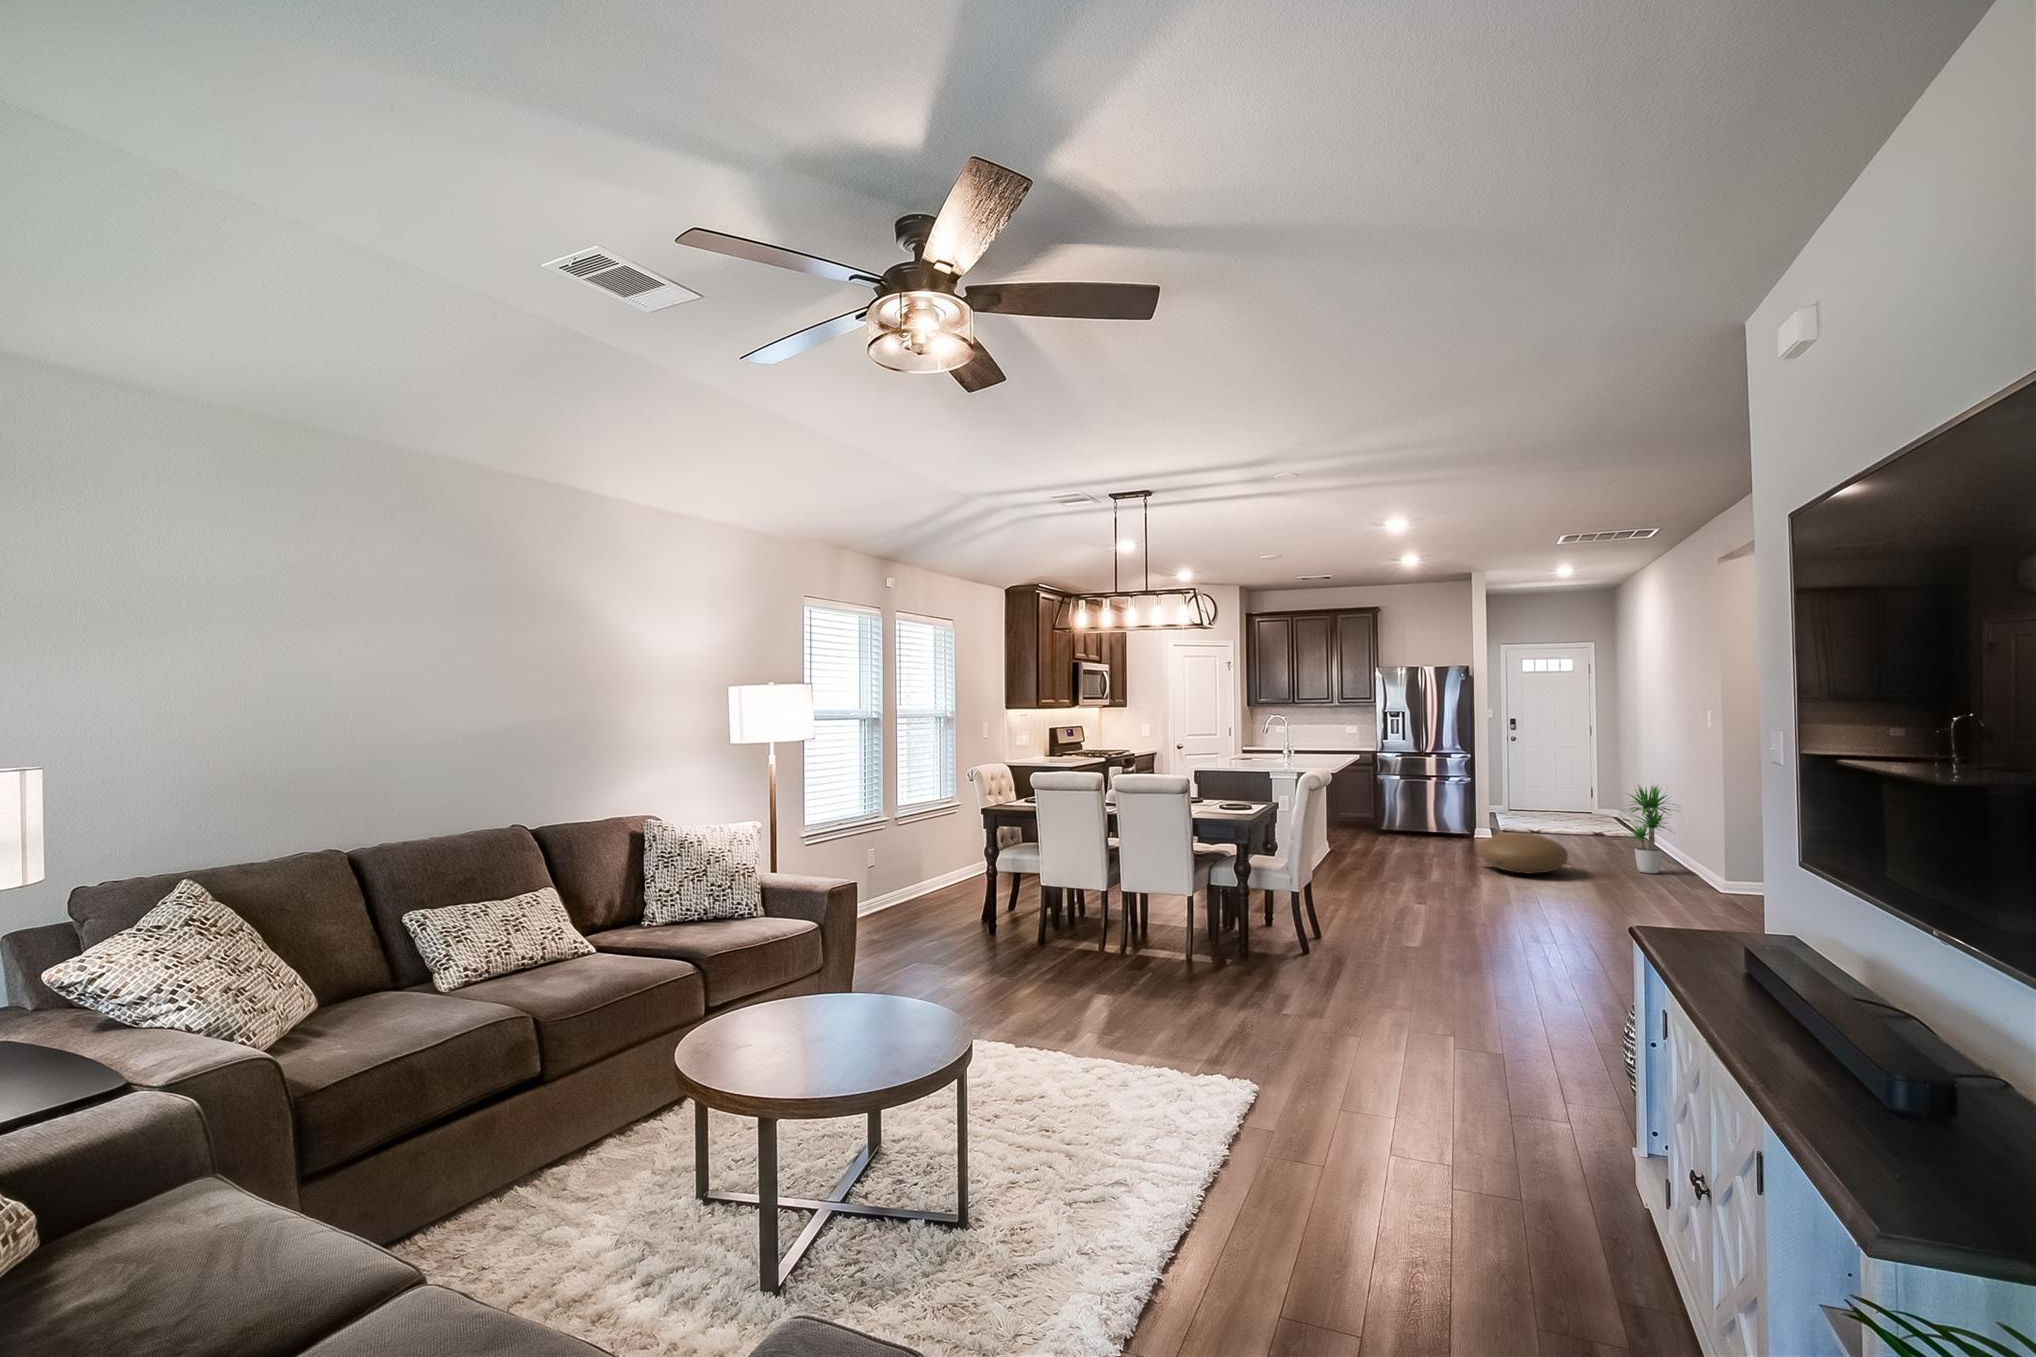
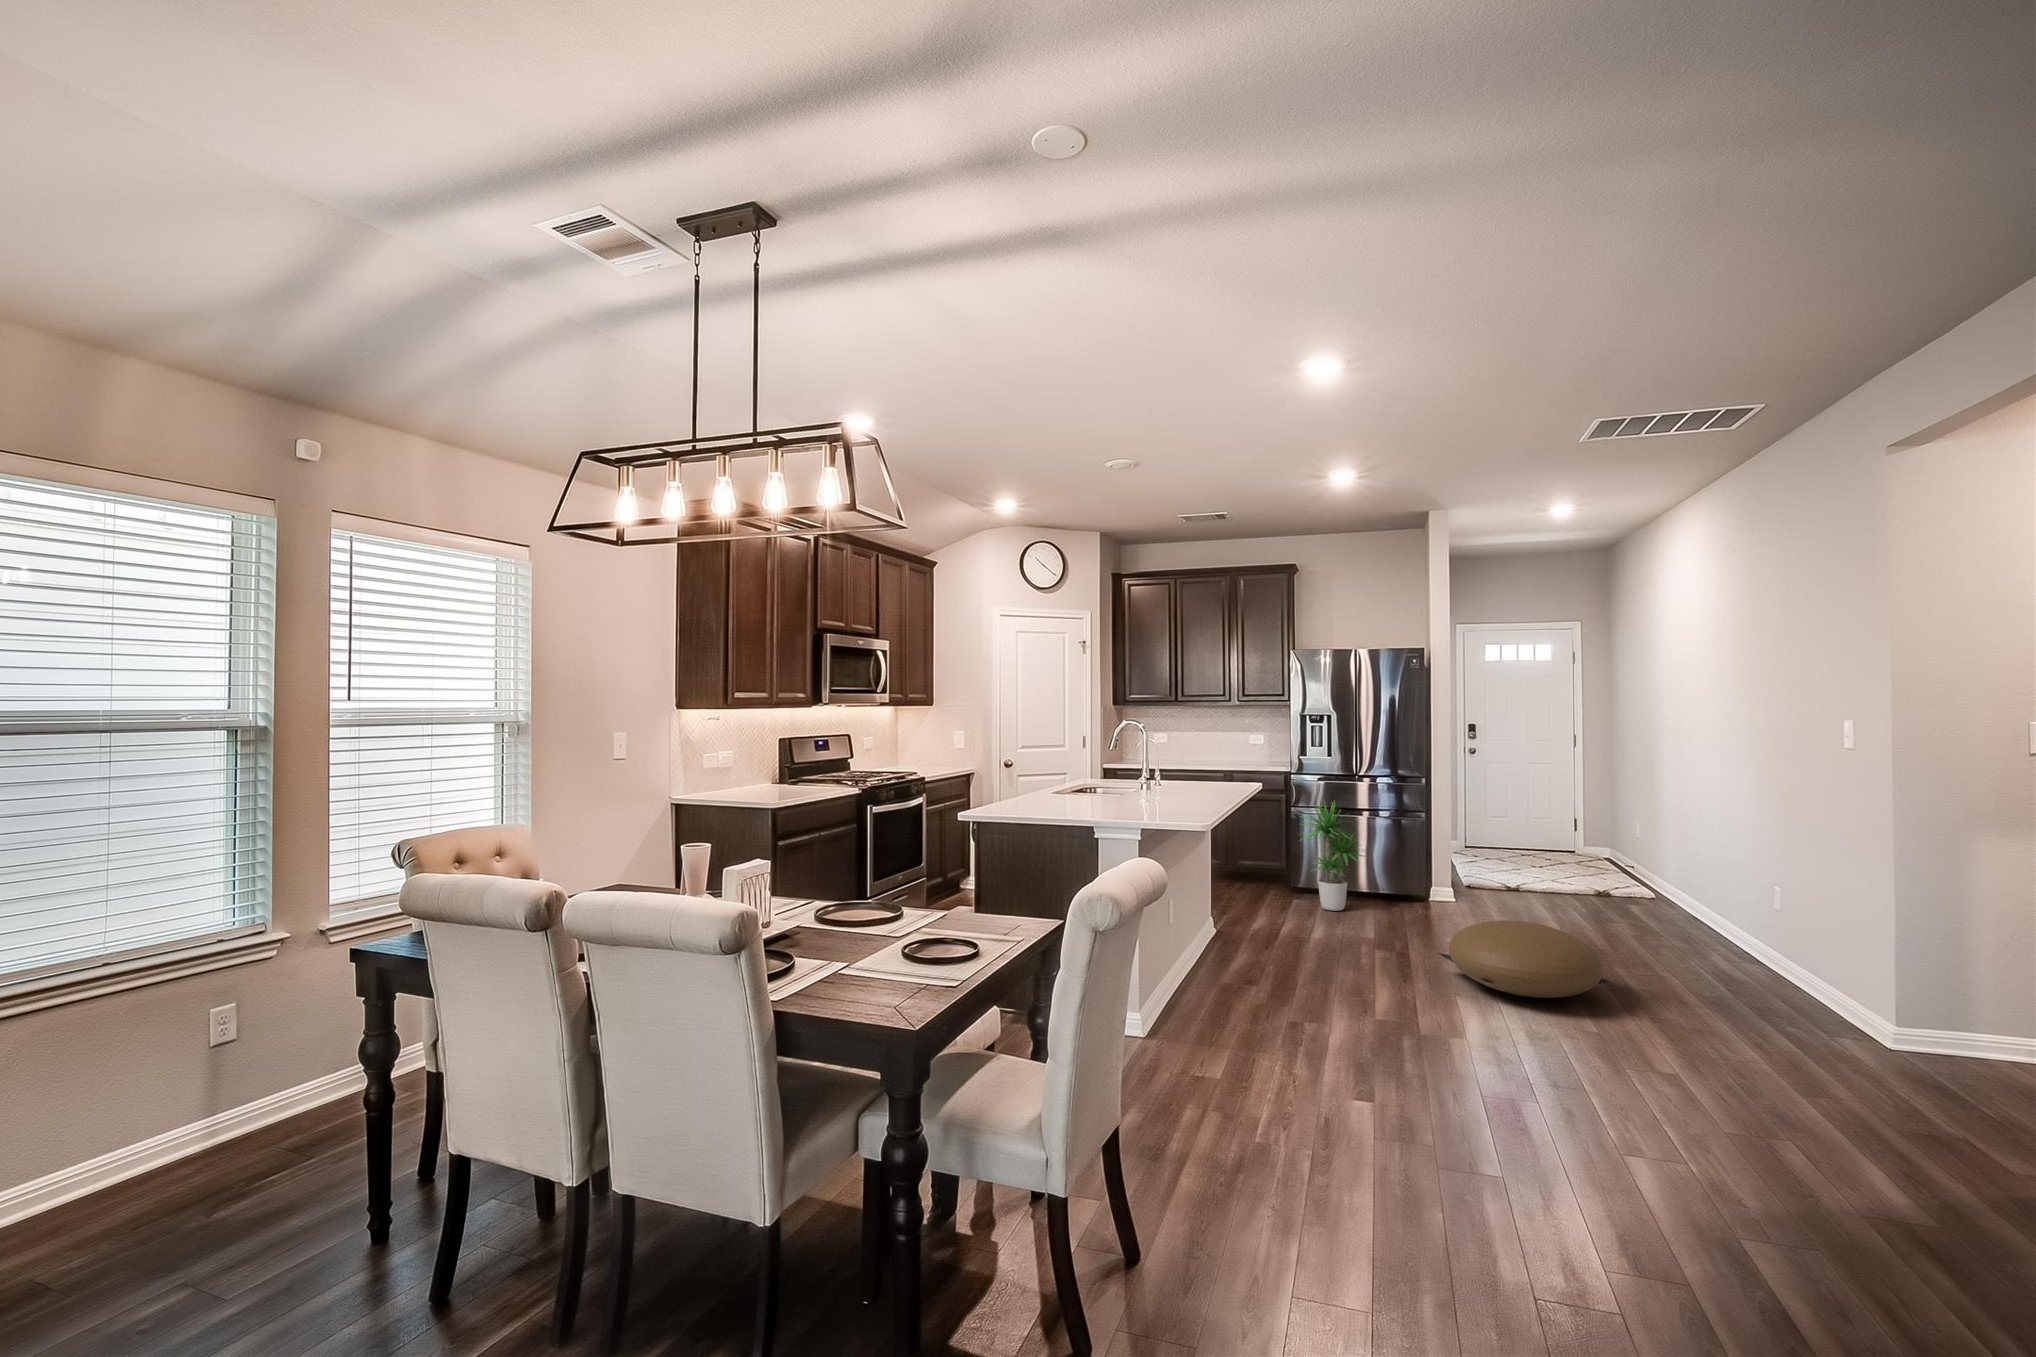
potted plant: present [1627,785,1677,873] -> present [1303,802,1365,911]

